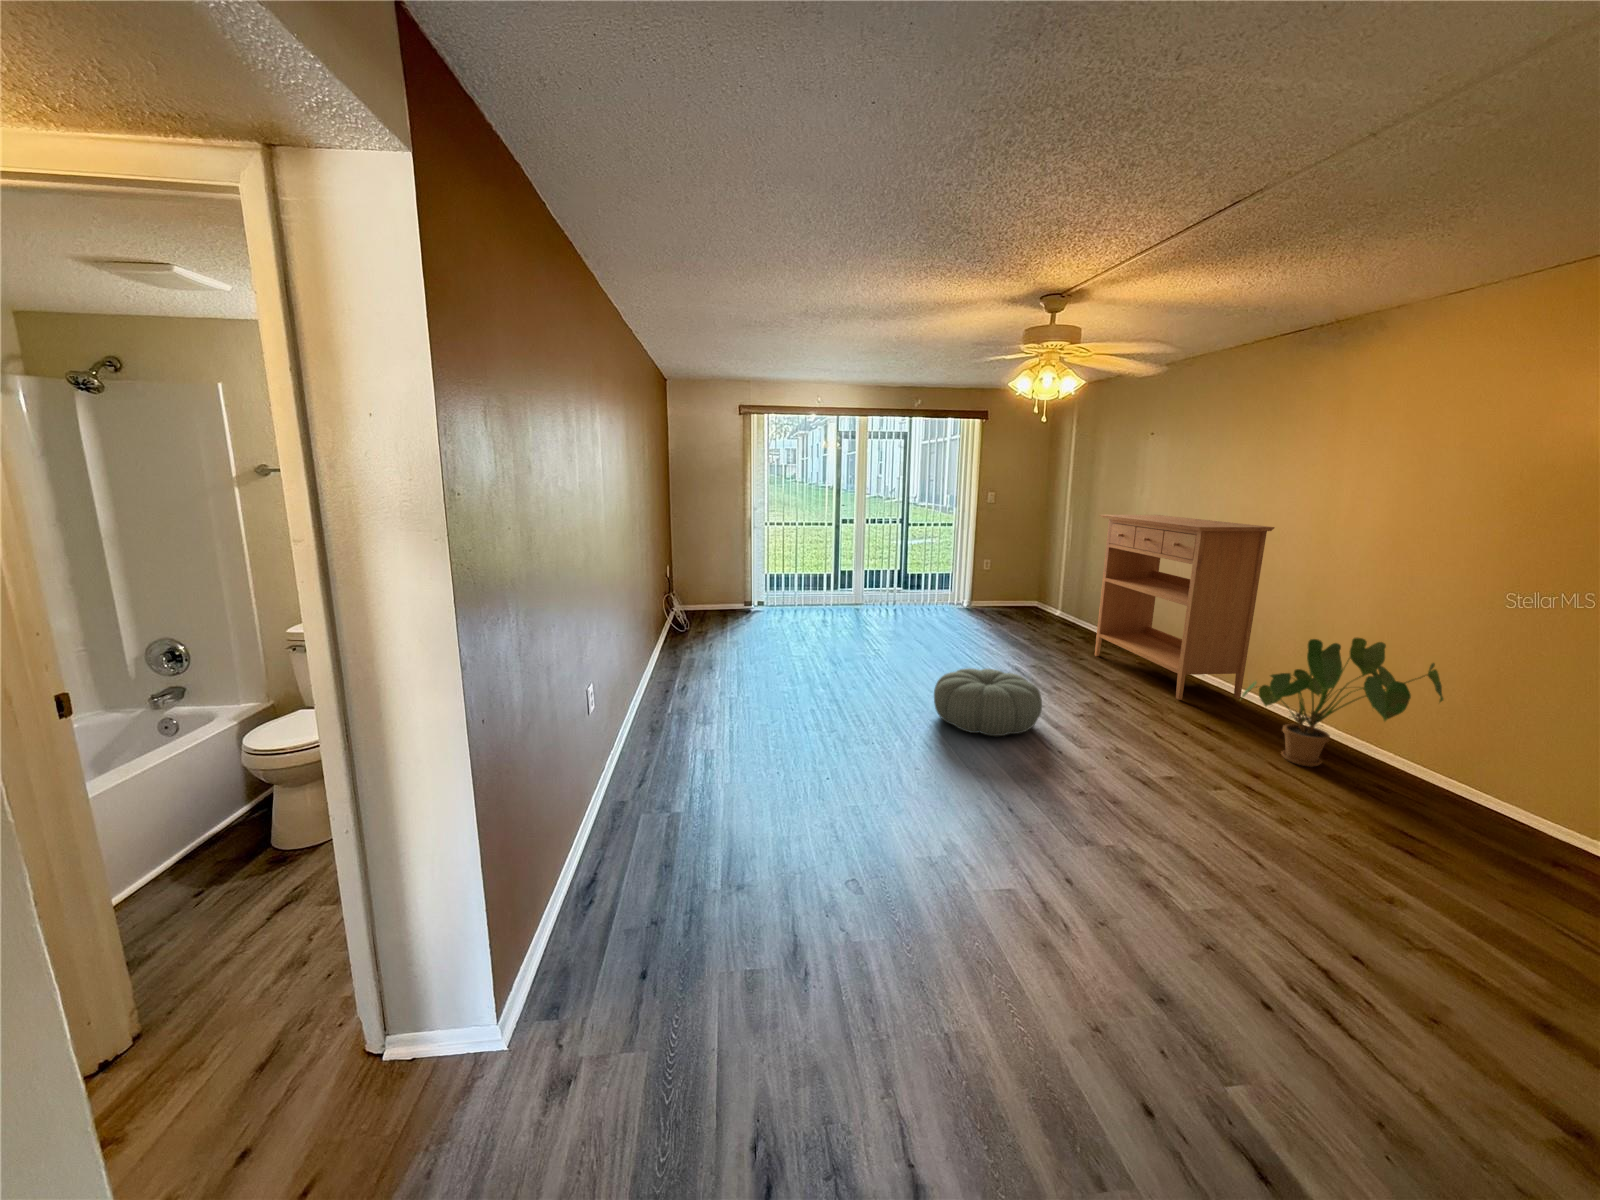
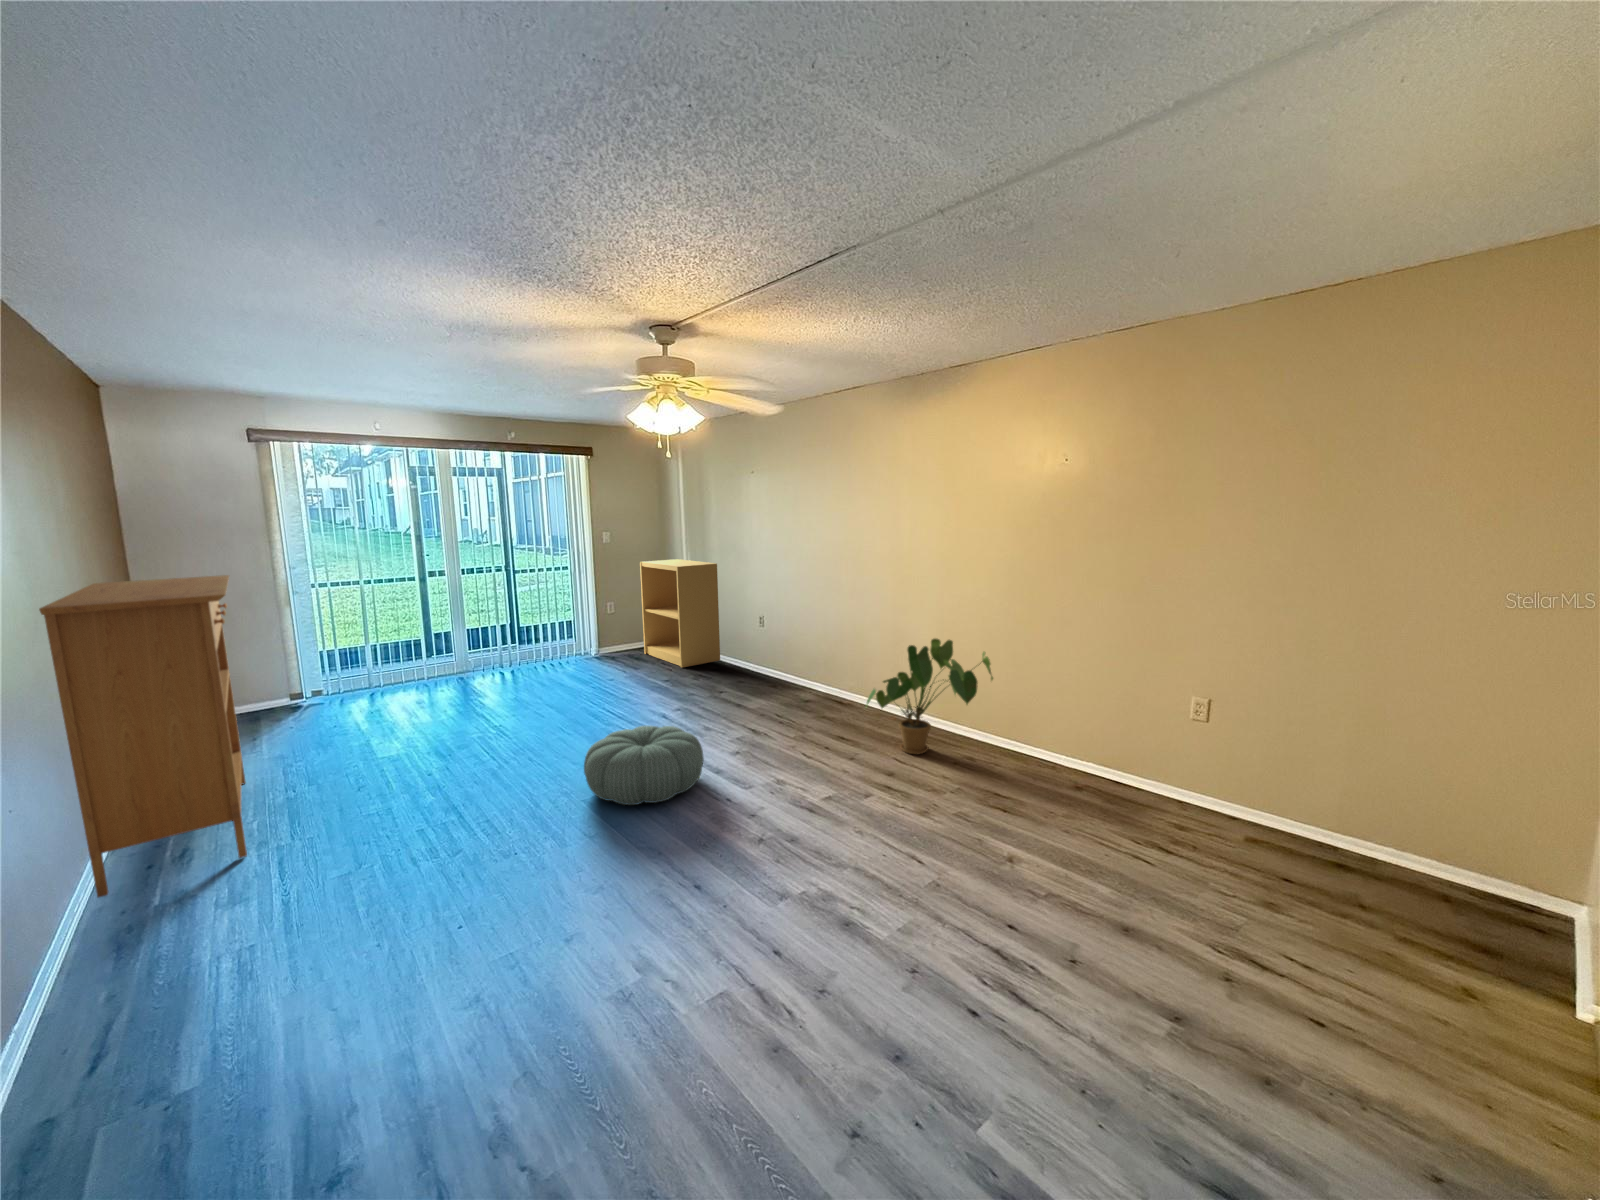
console table: present [1094,515,1275,700] -> present [39,575,247,897]
bookshelf: none [1011,523,1097,629] -> present [640,559,720,668]

